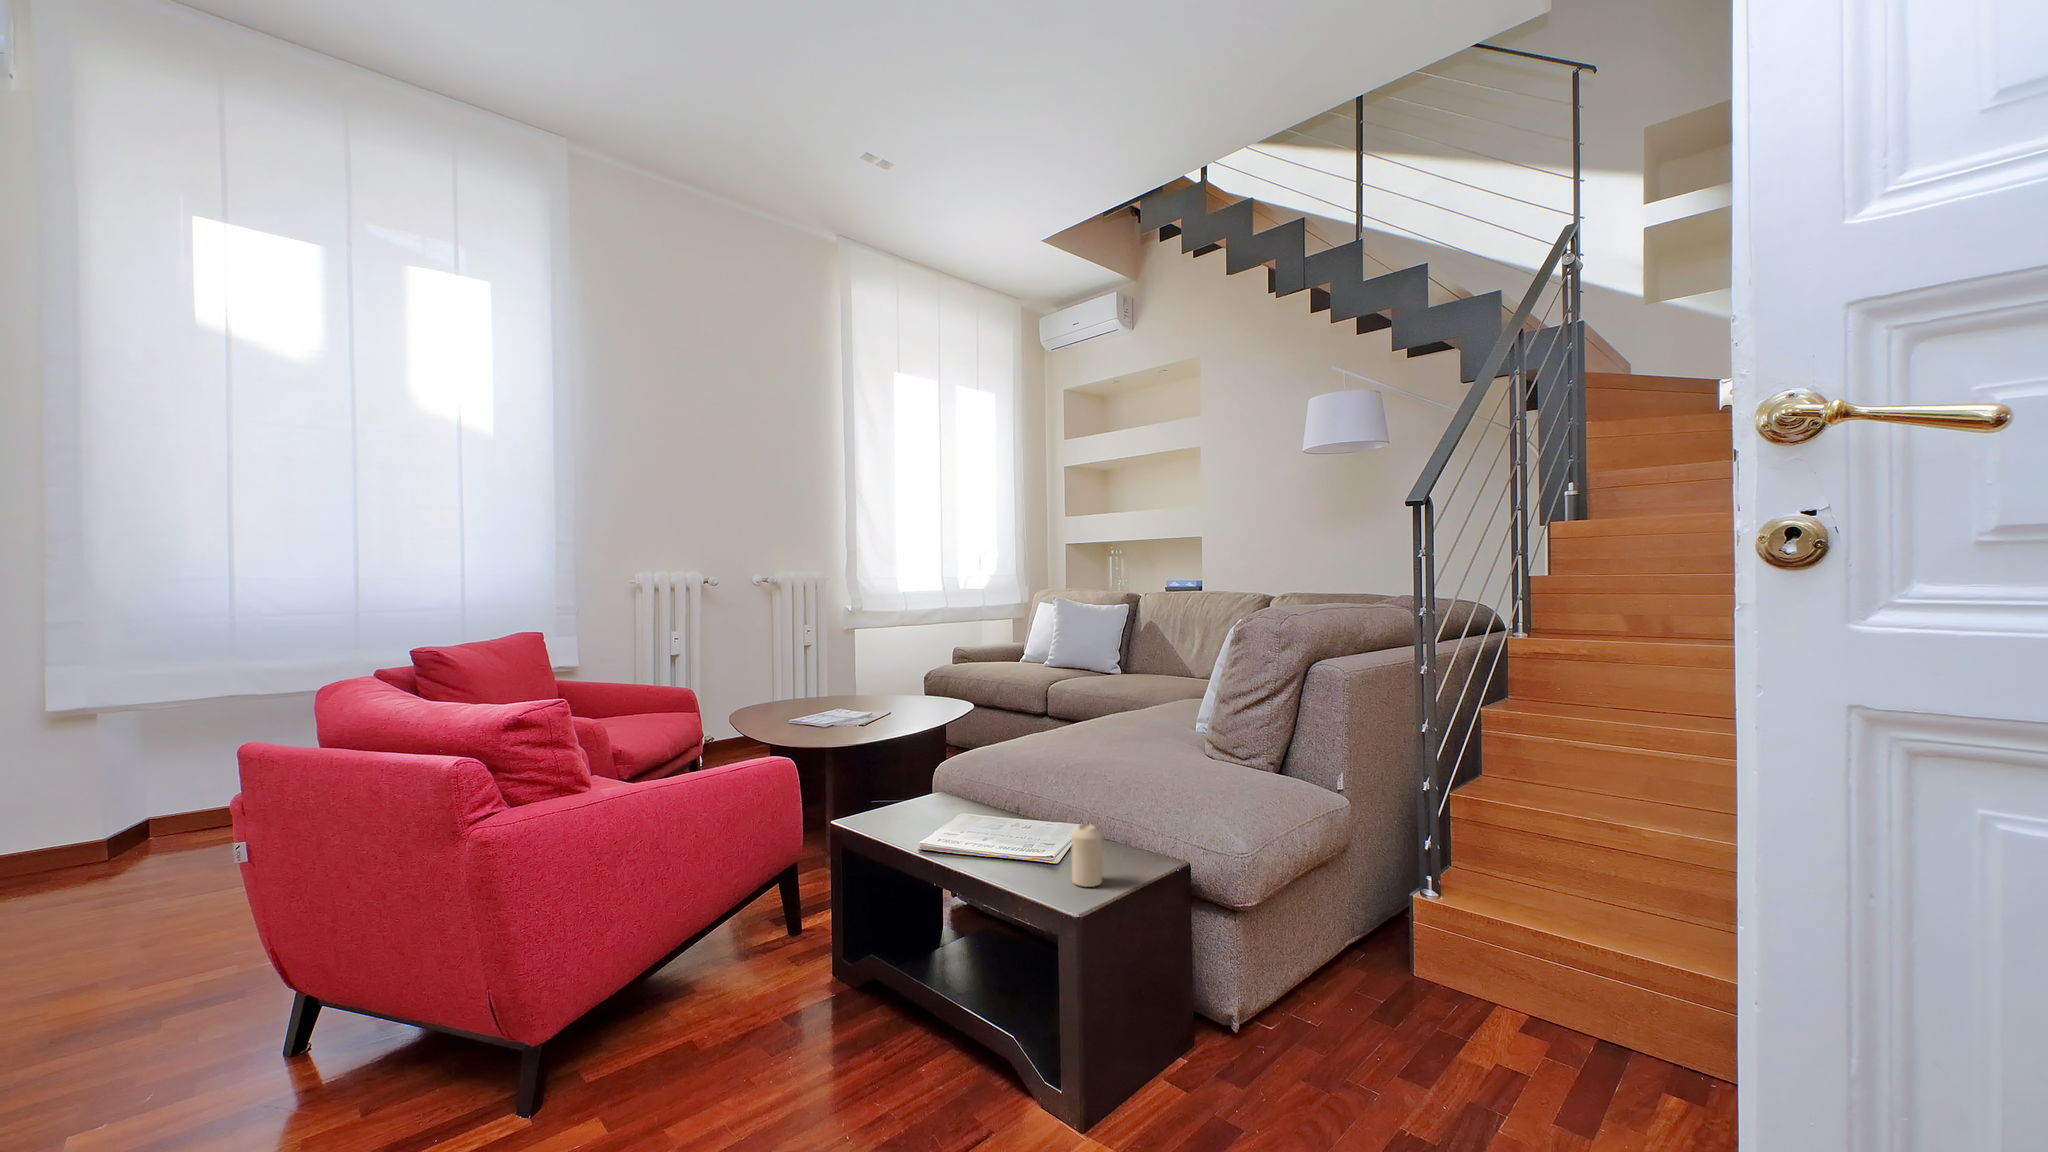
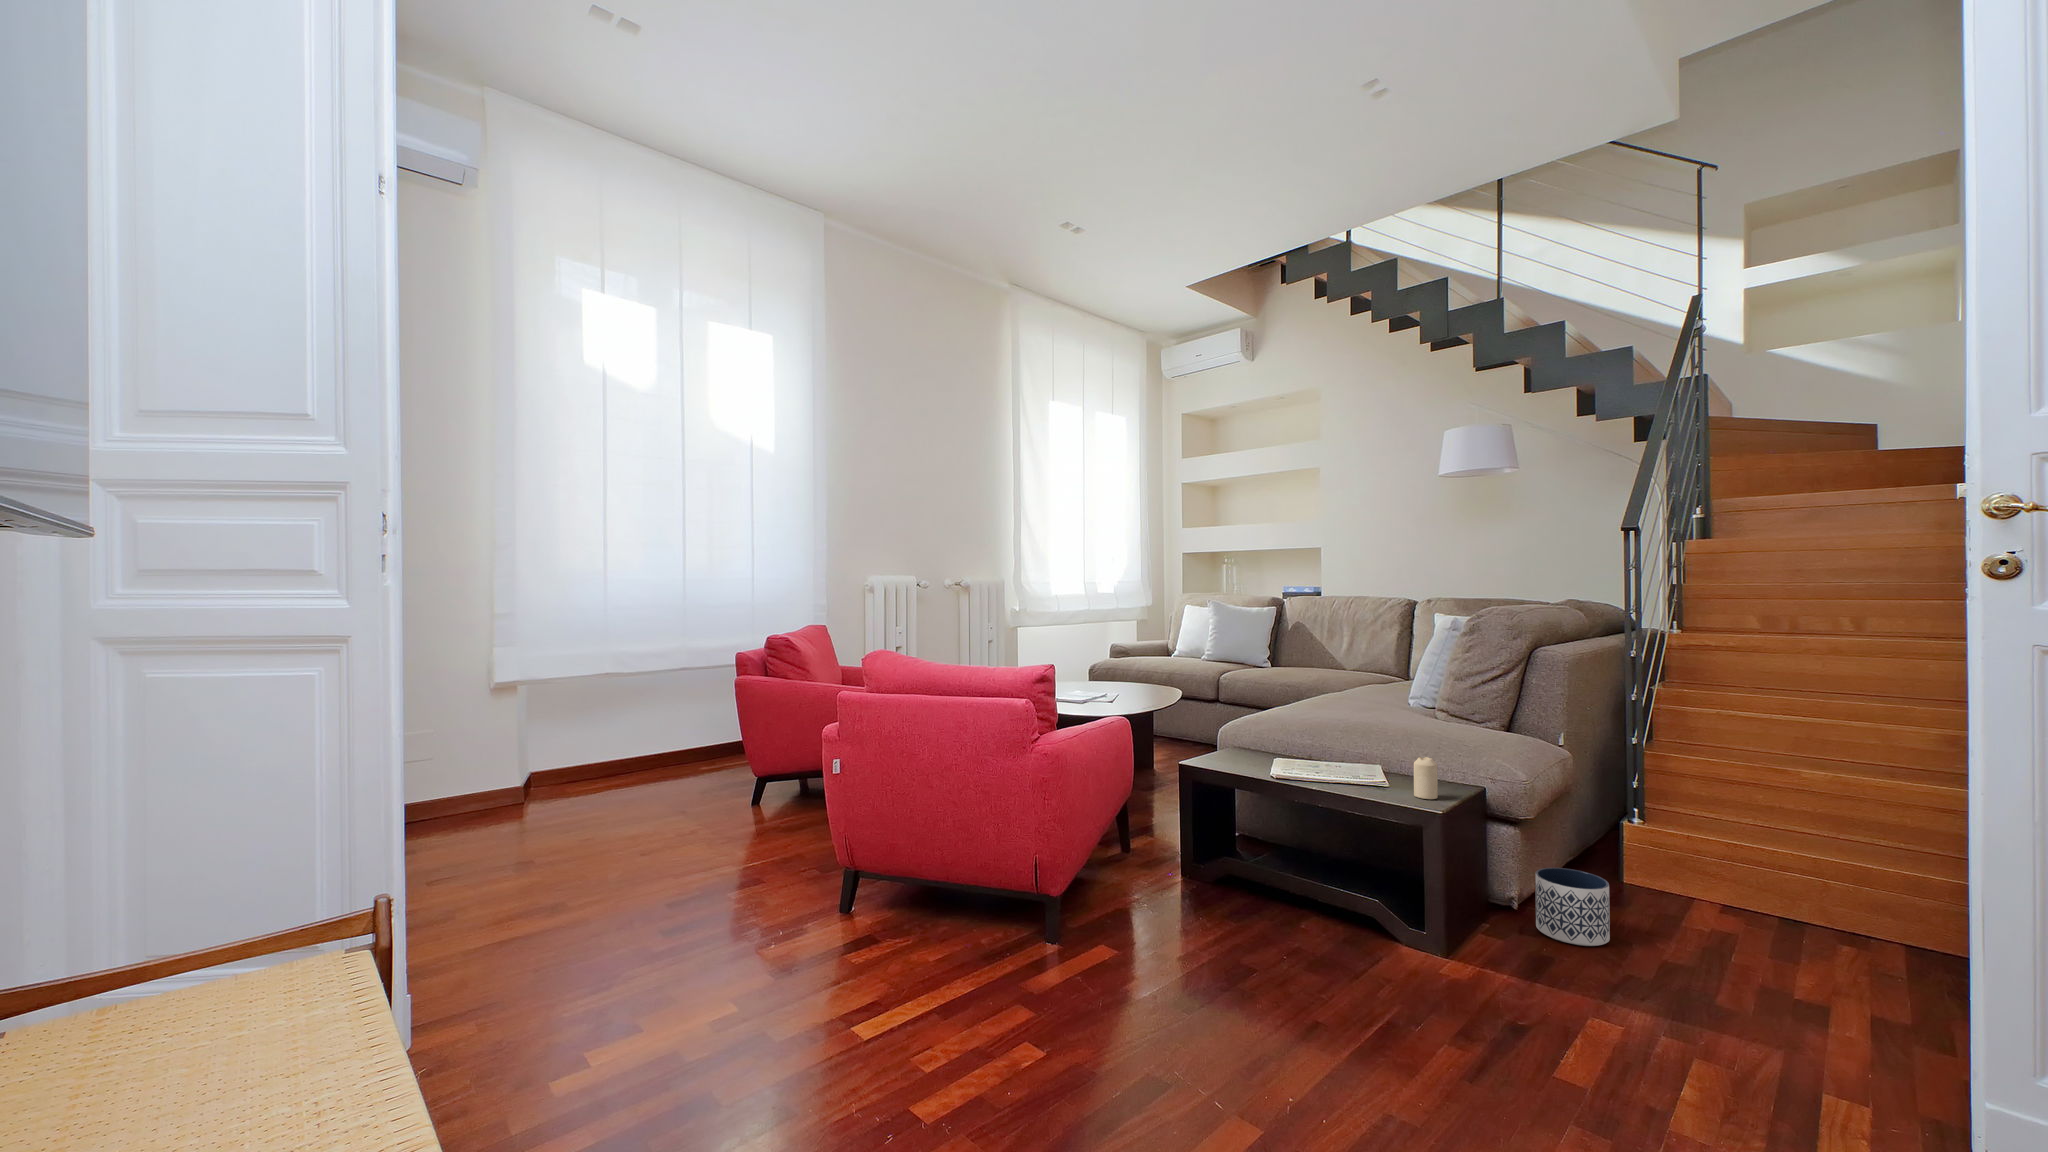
planter: none [1249,975,1342,1101] -> present [1535,868,1610,946]

